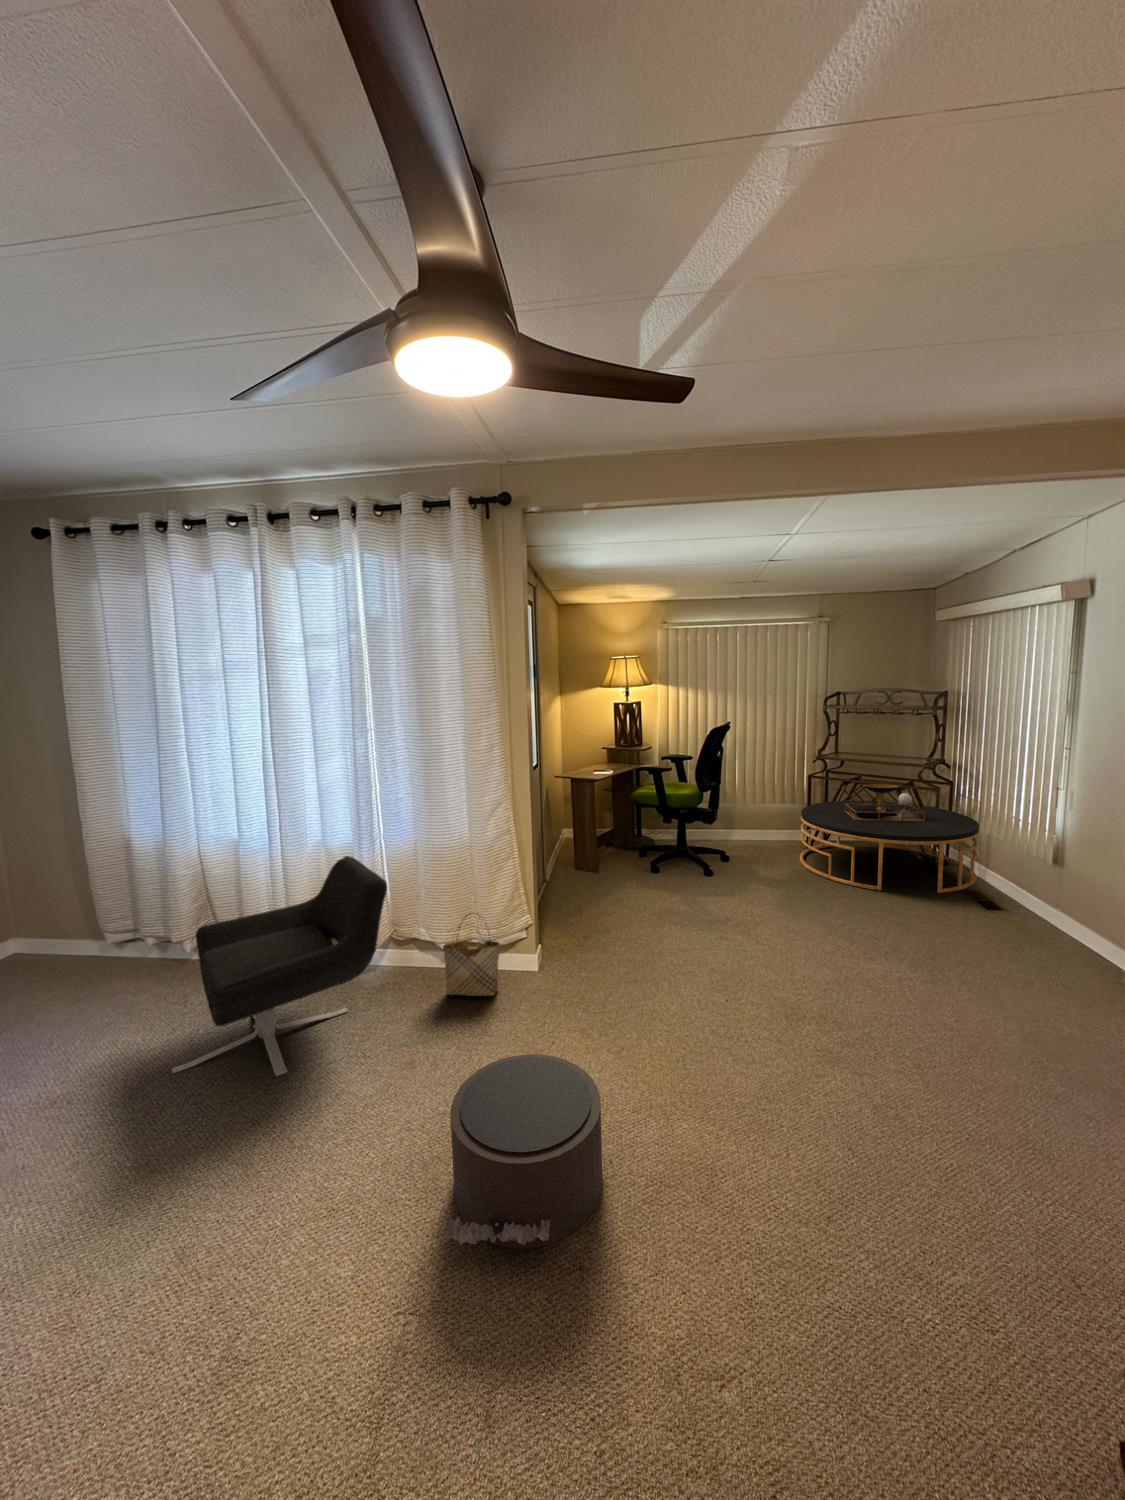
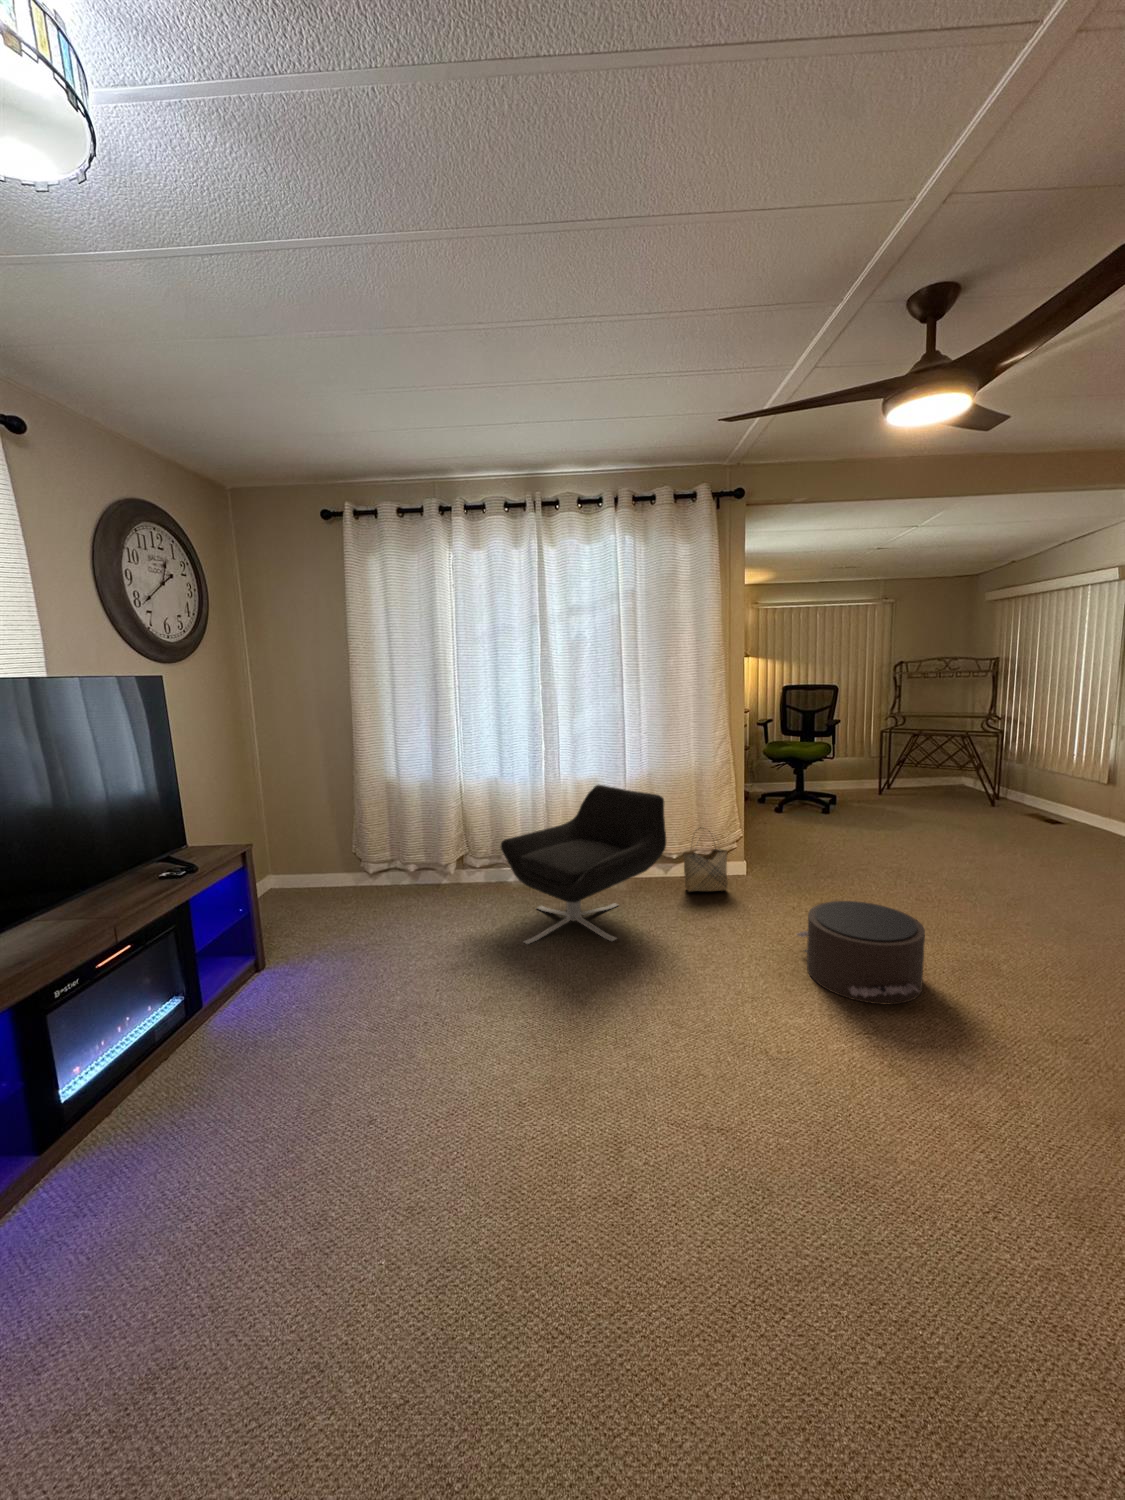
coffee table: present [800,784,979,893] -> none [880,735,1037,818]

